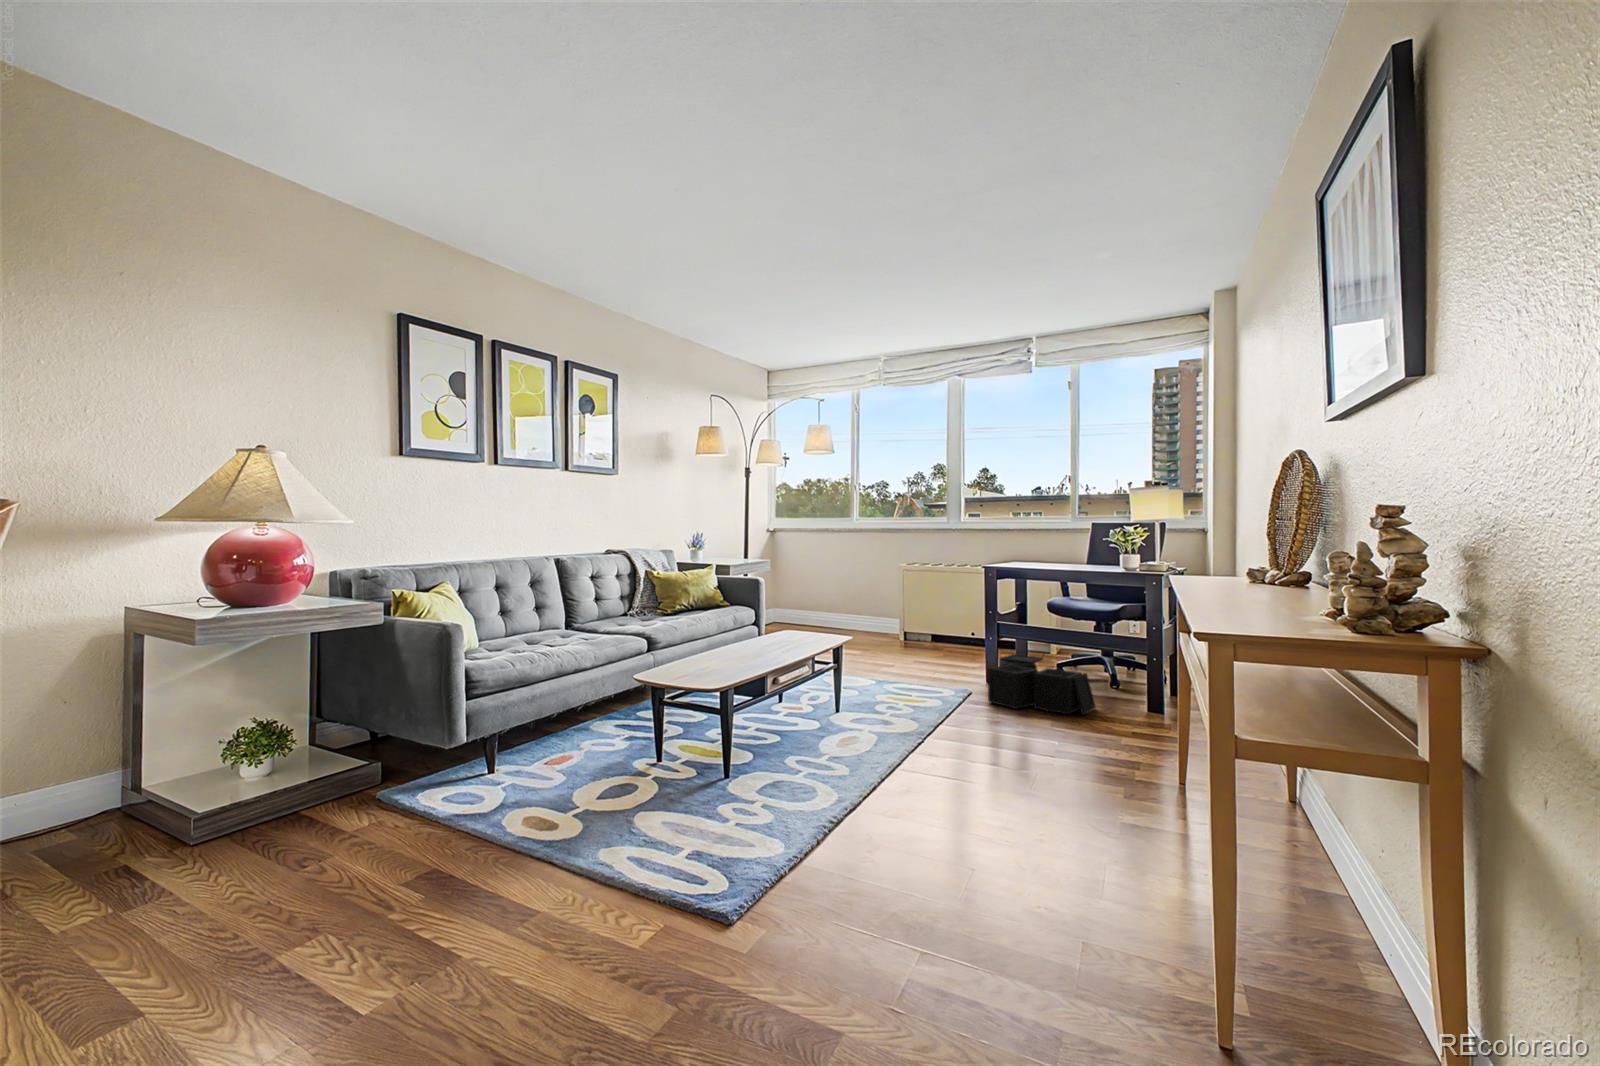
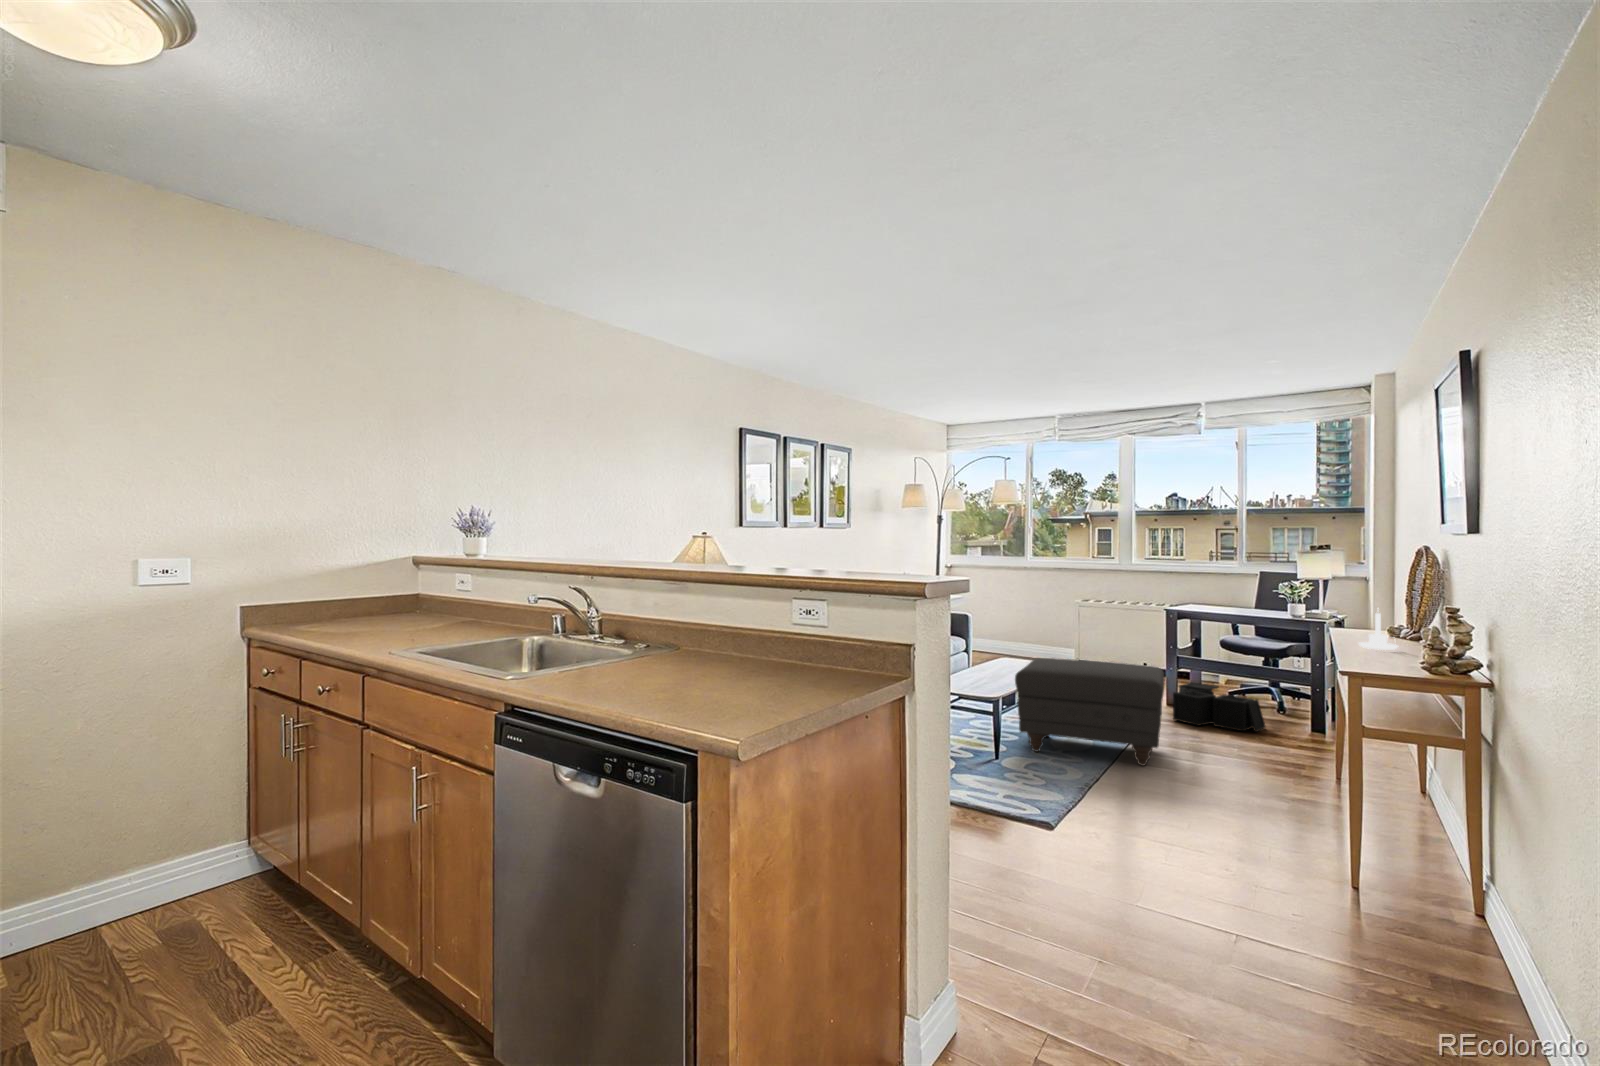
candle holder: none [1216,532,1274,598] -> present [1359,610,1398,650]
ottoman: none [762,629,967,775] -> present [1015,658,1164,765]

